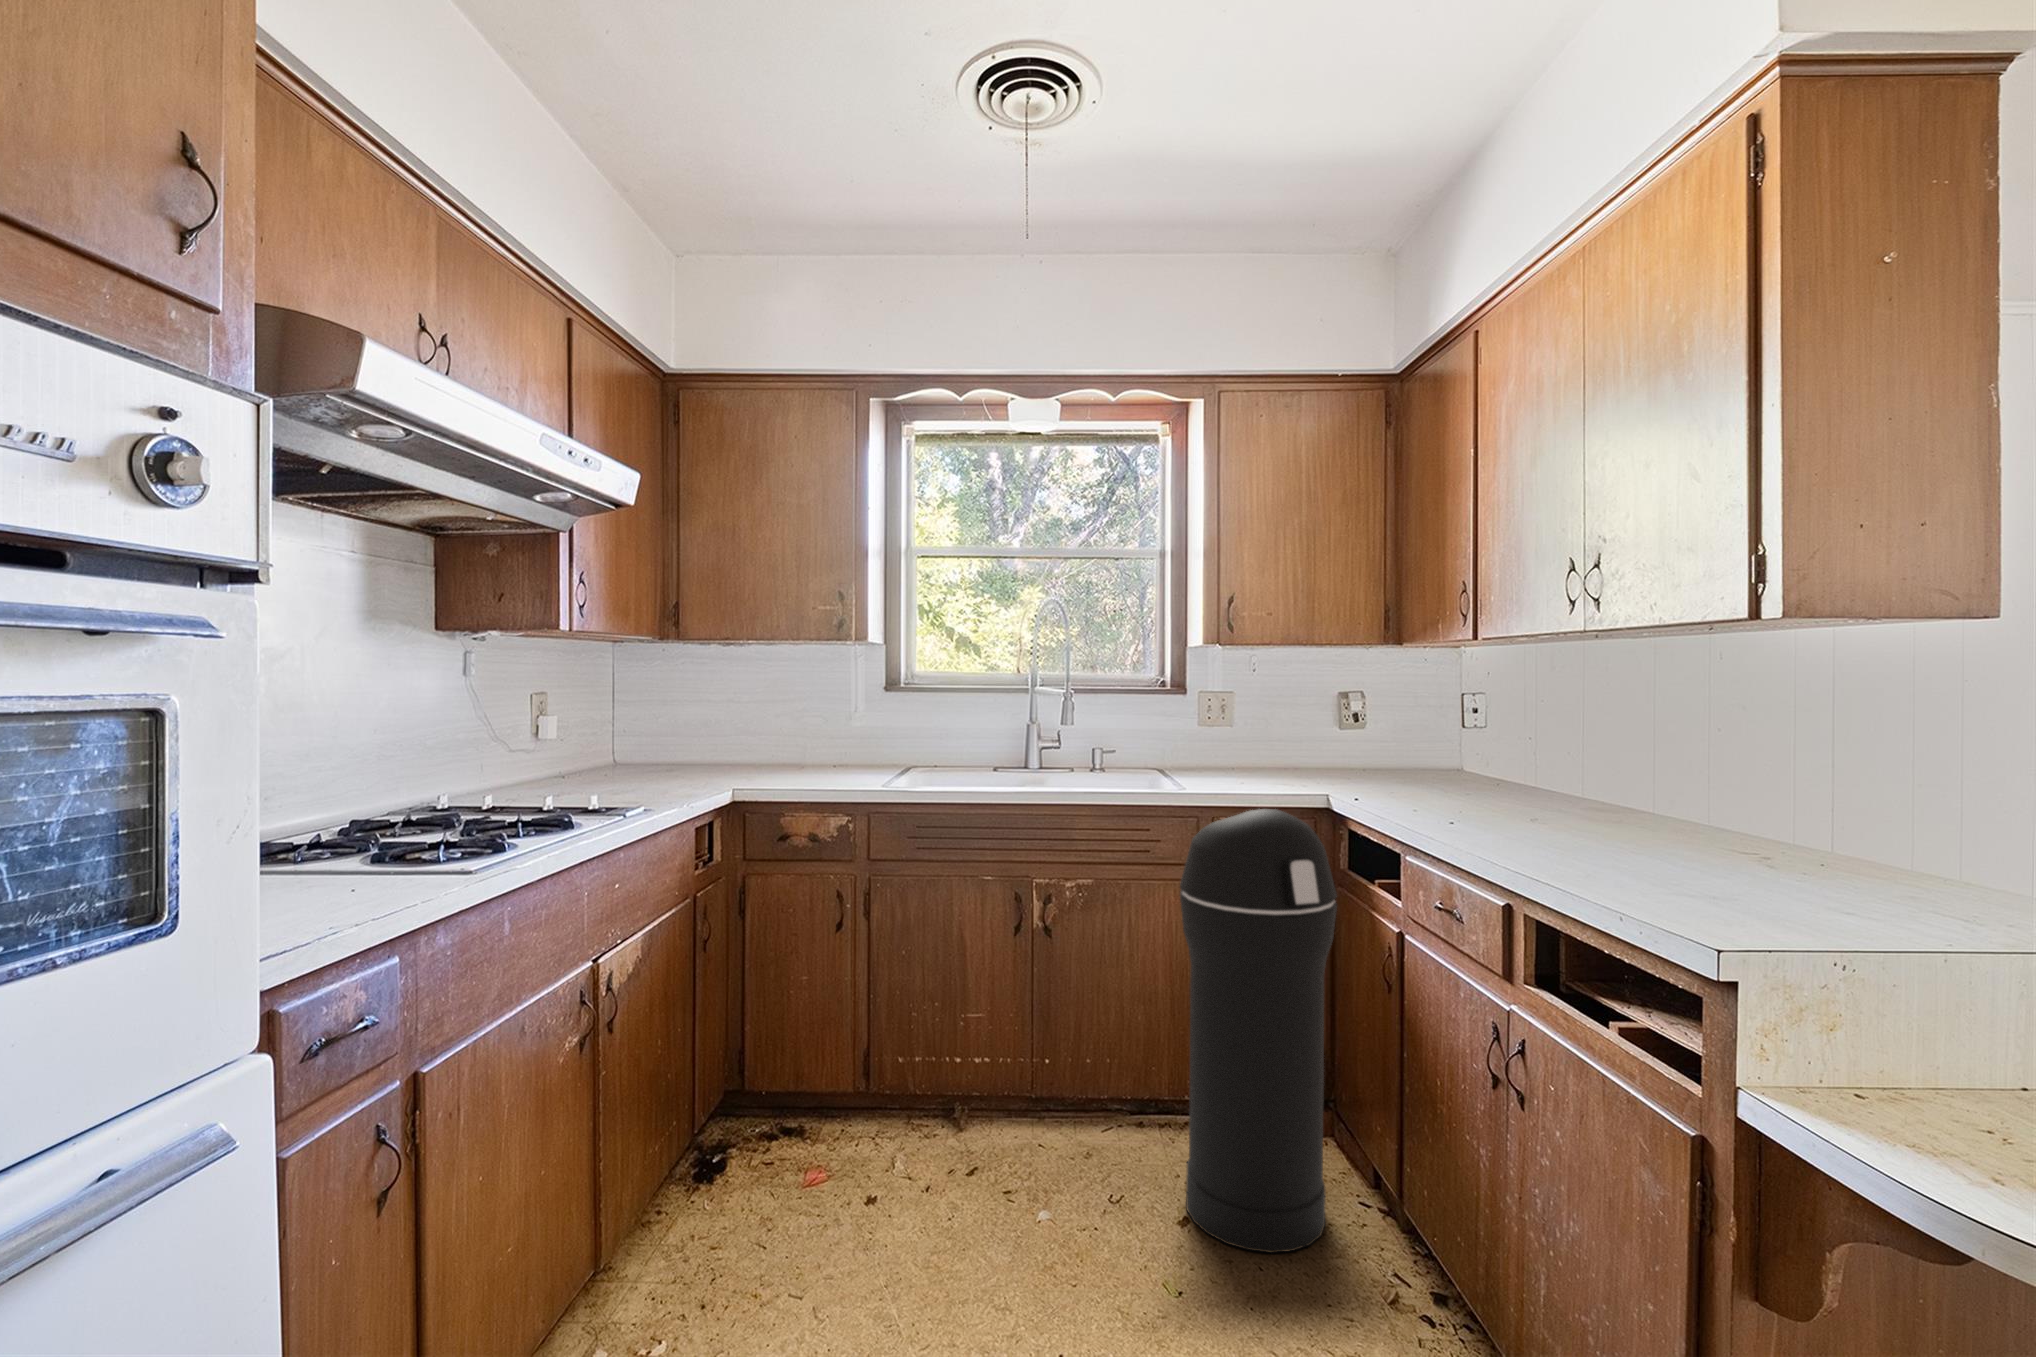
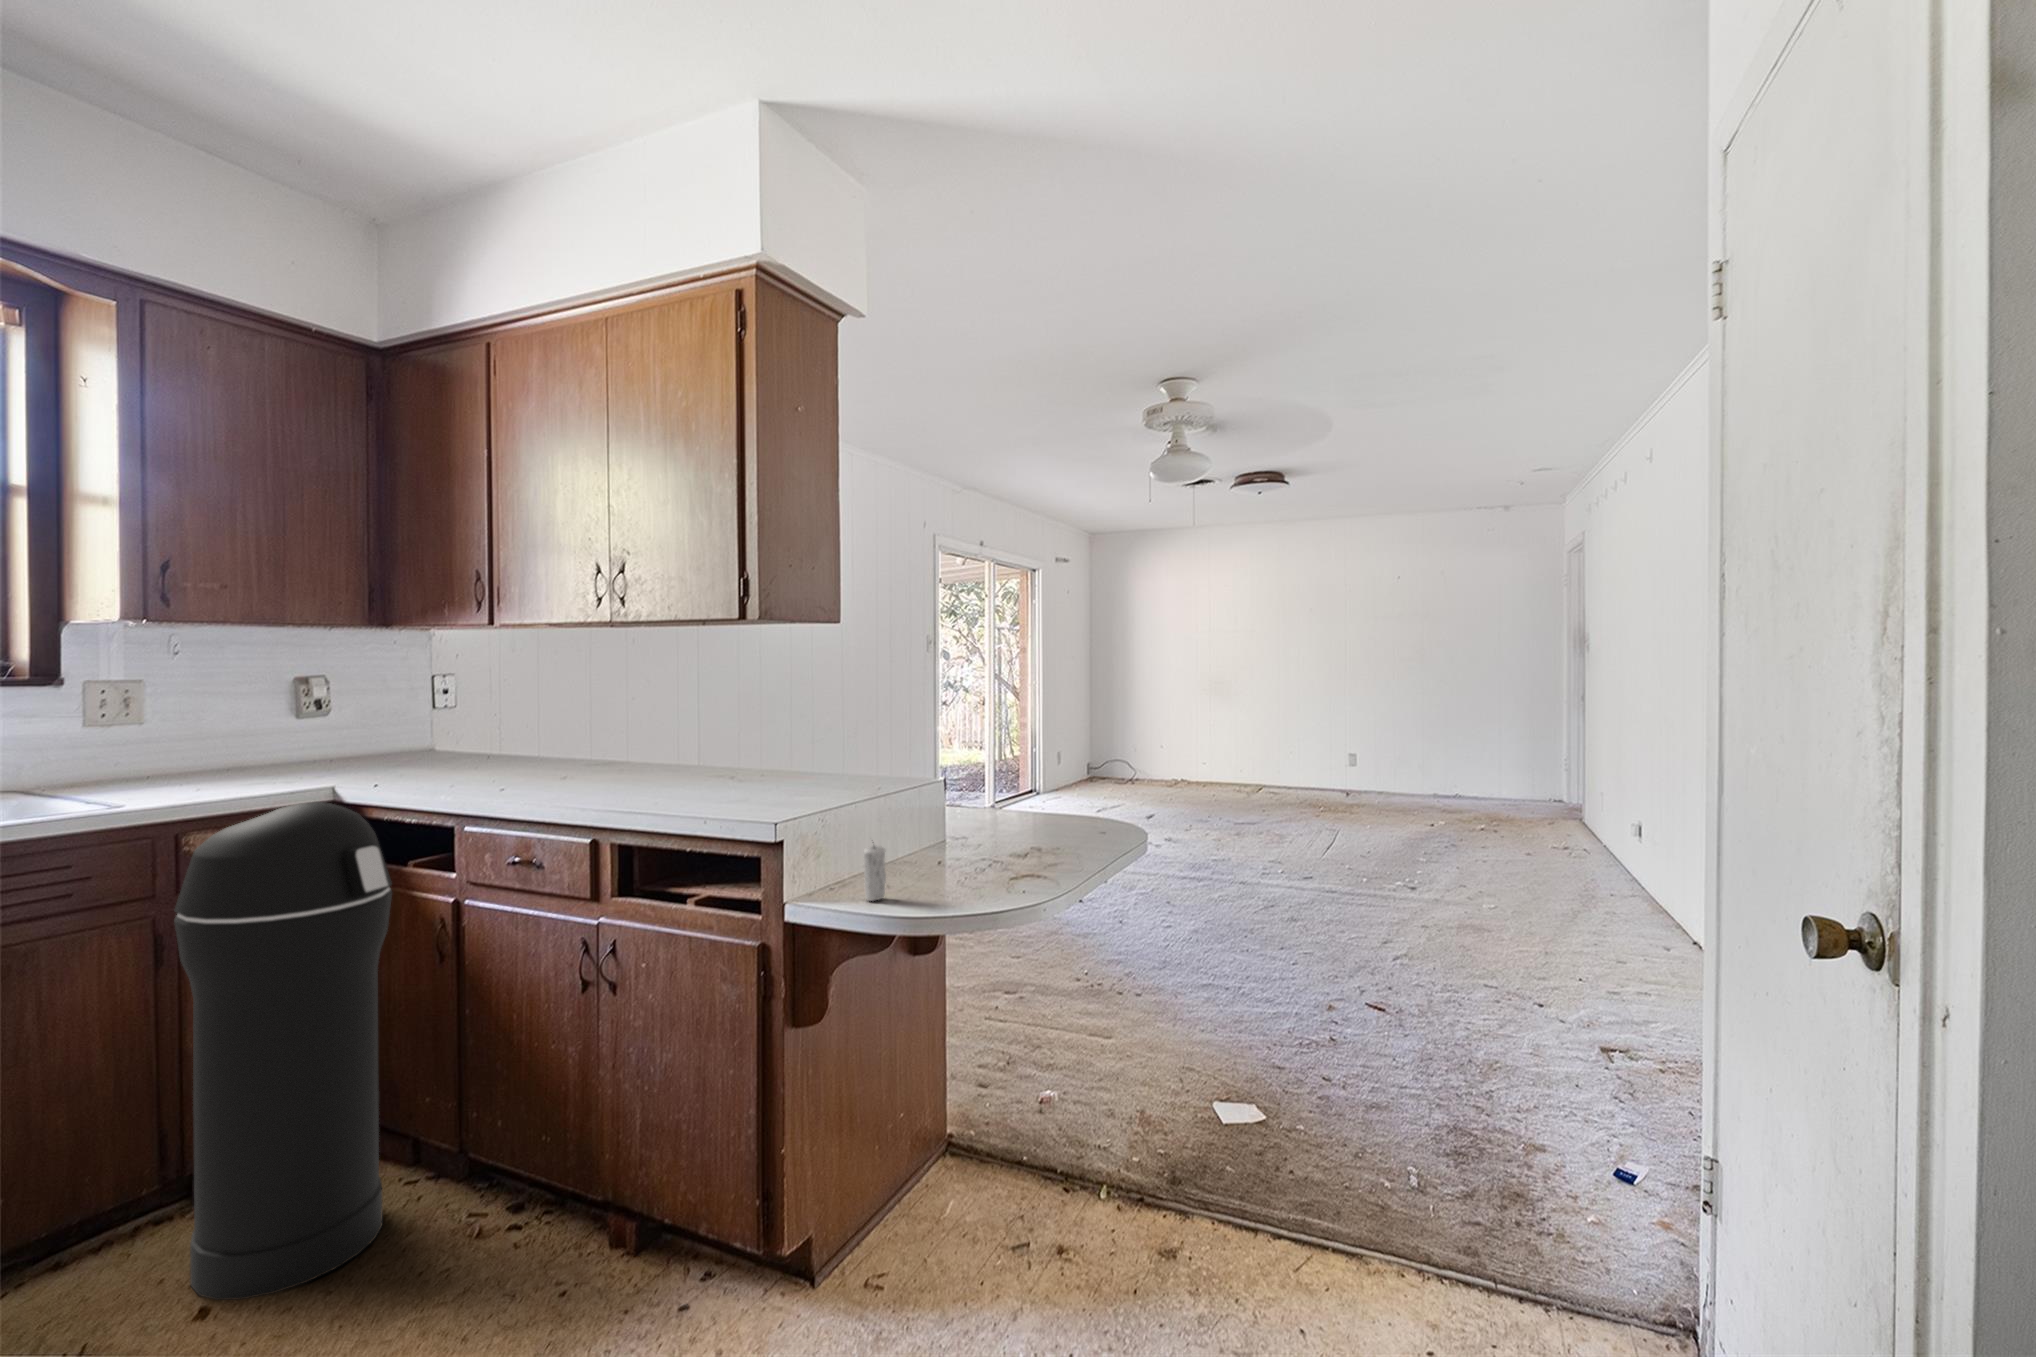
candle: none [1904,1021,1965,1150] -> present [864,845,886,901]

